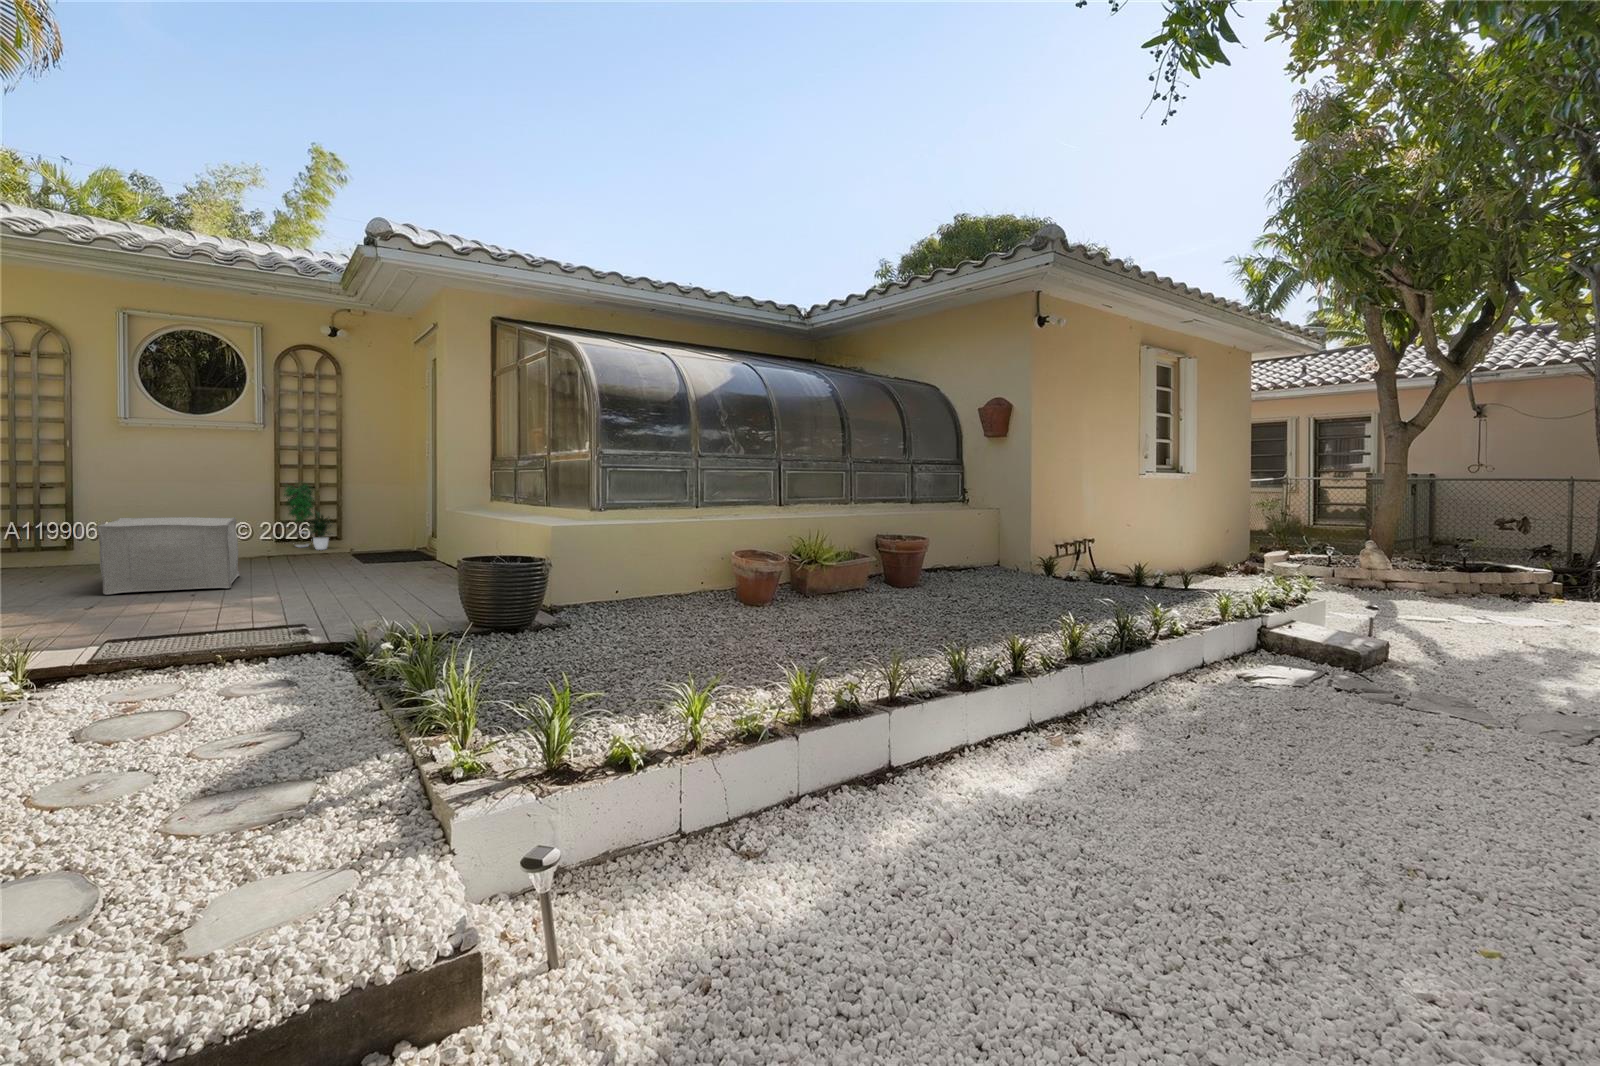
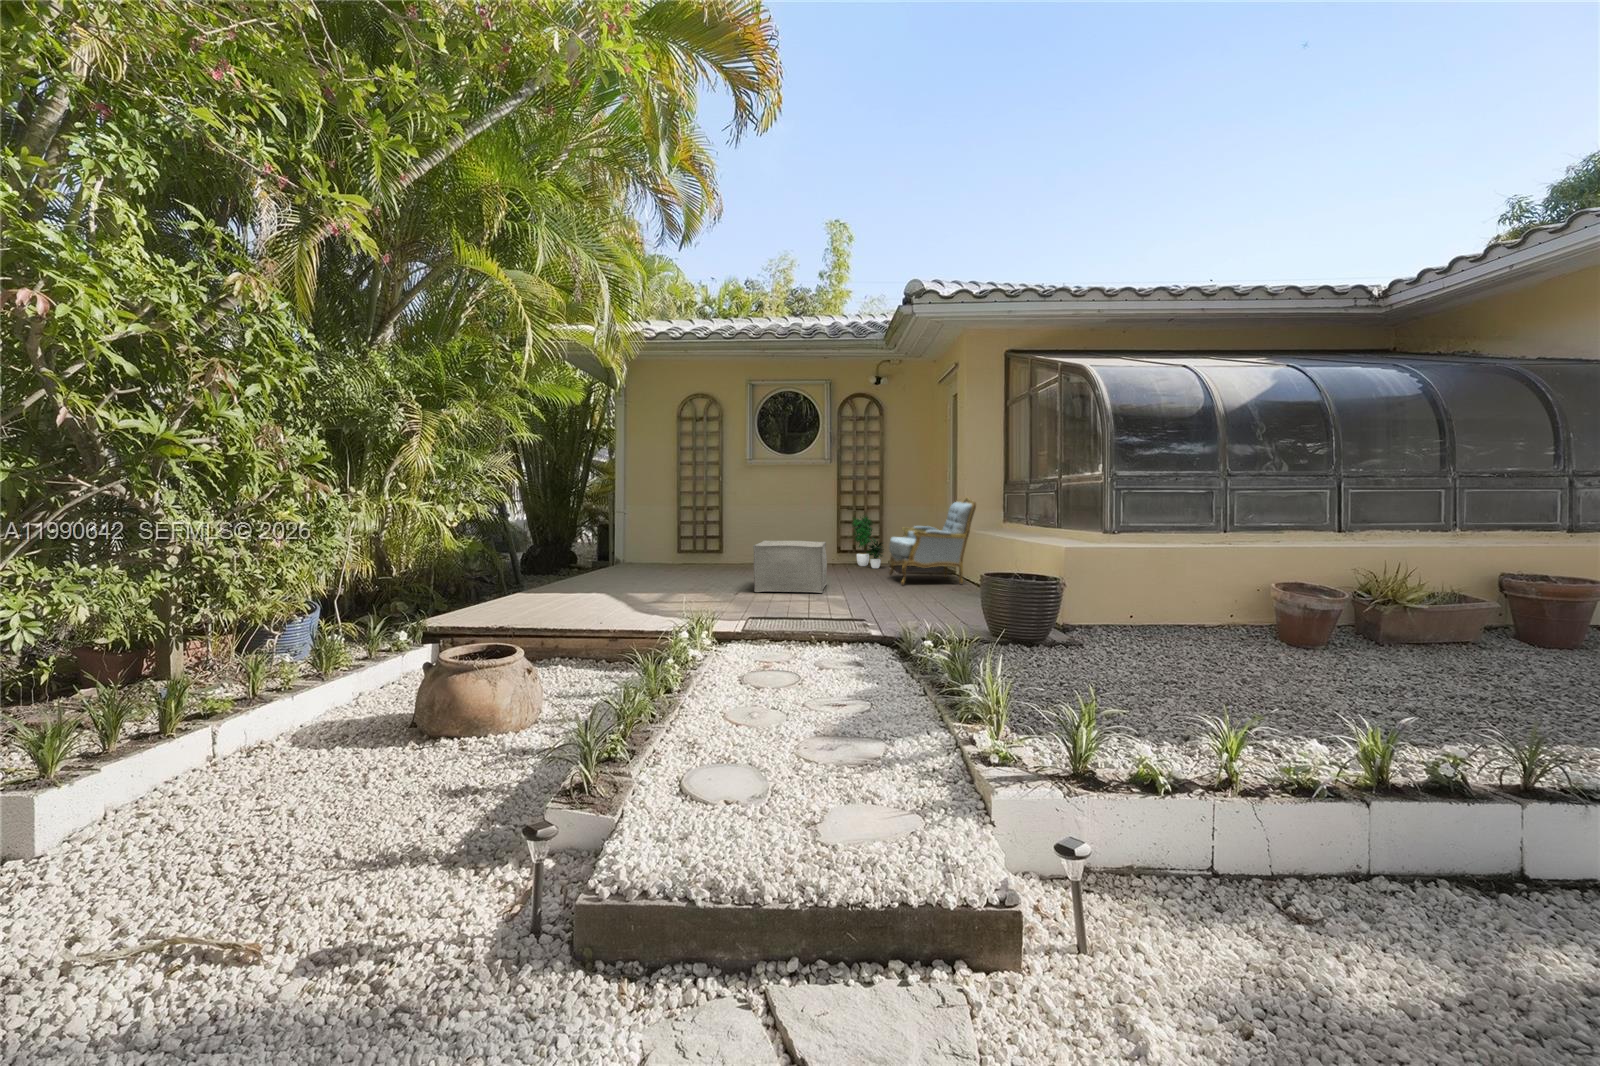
armchair: none [338,461,454,570] -> present [889,497,976,585]

